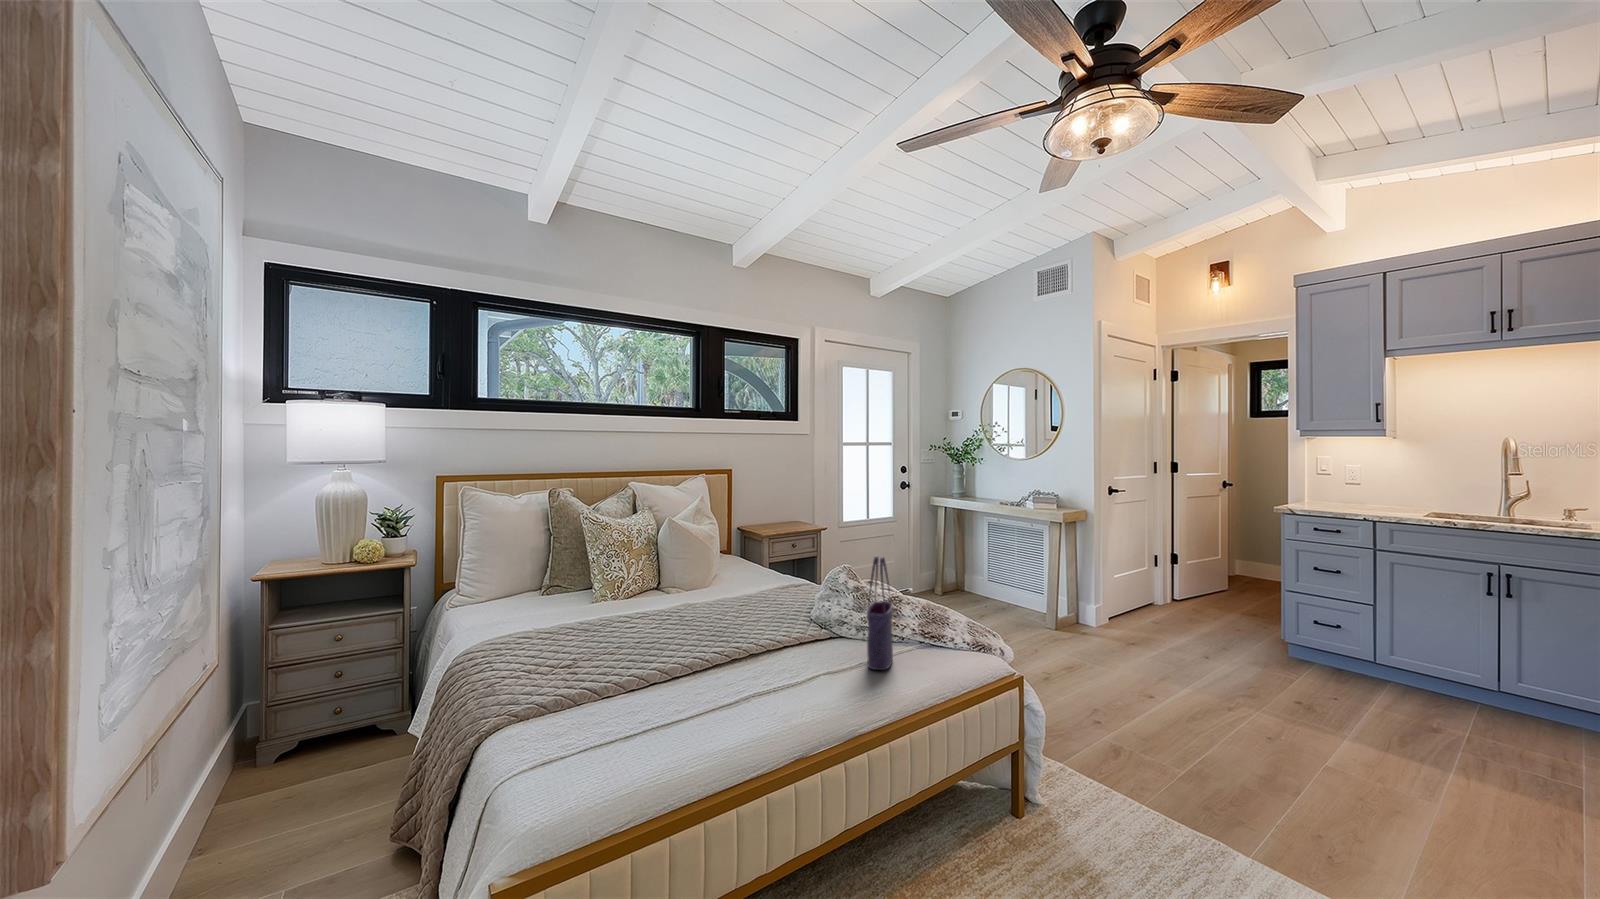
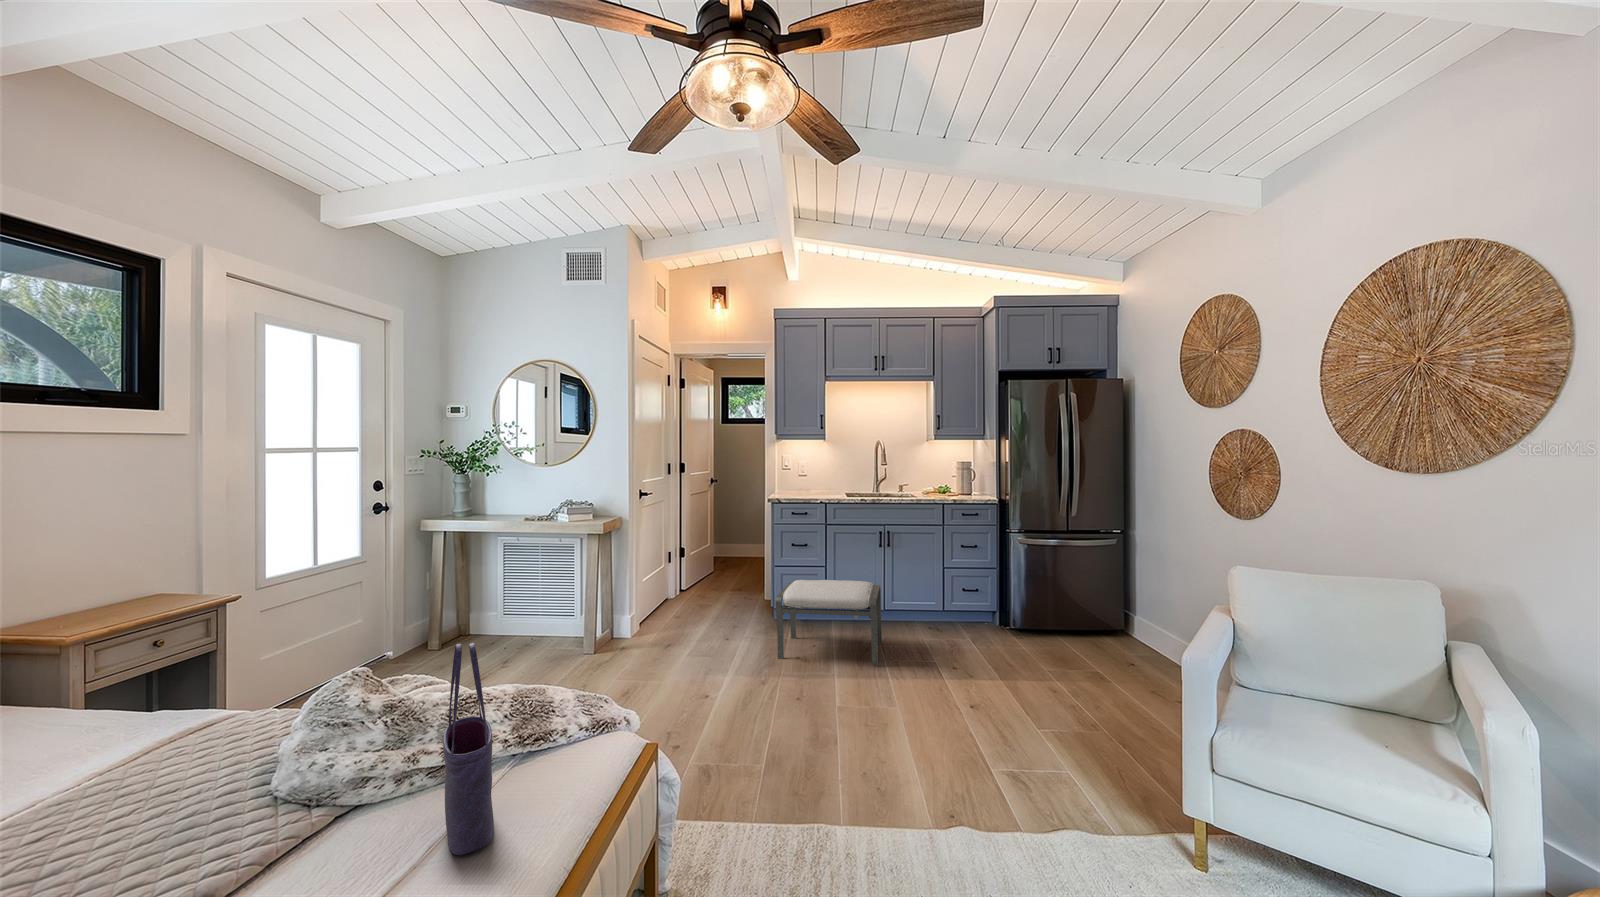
ottoman: none [1258,609,1464,746] -> present [776,580,882,665]

